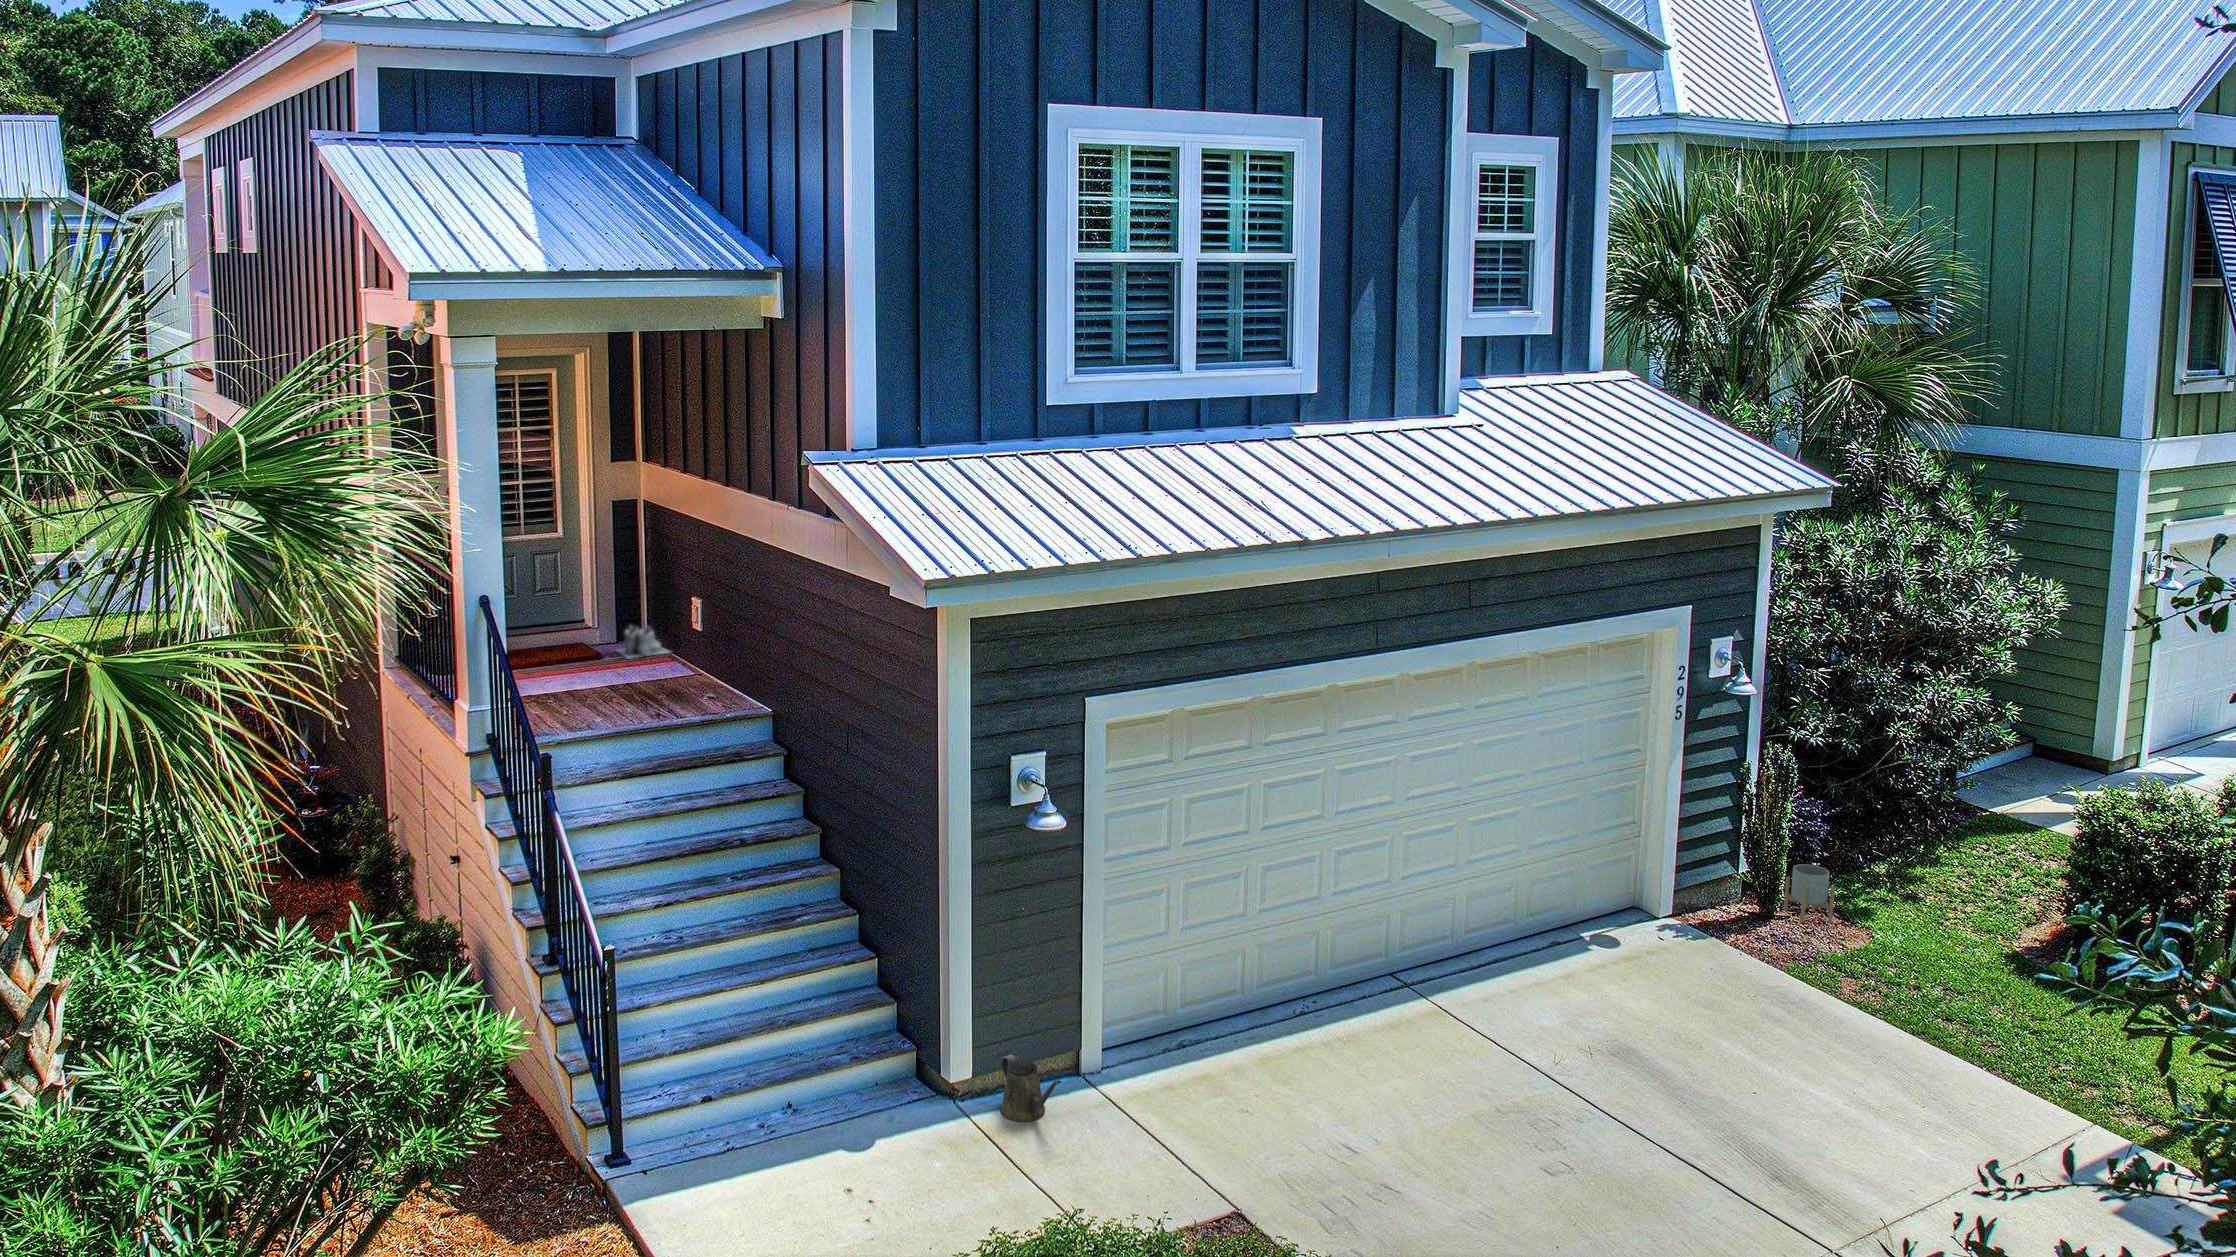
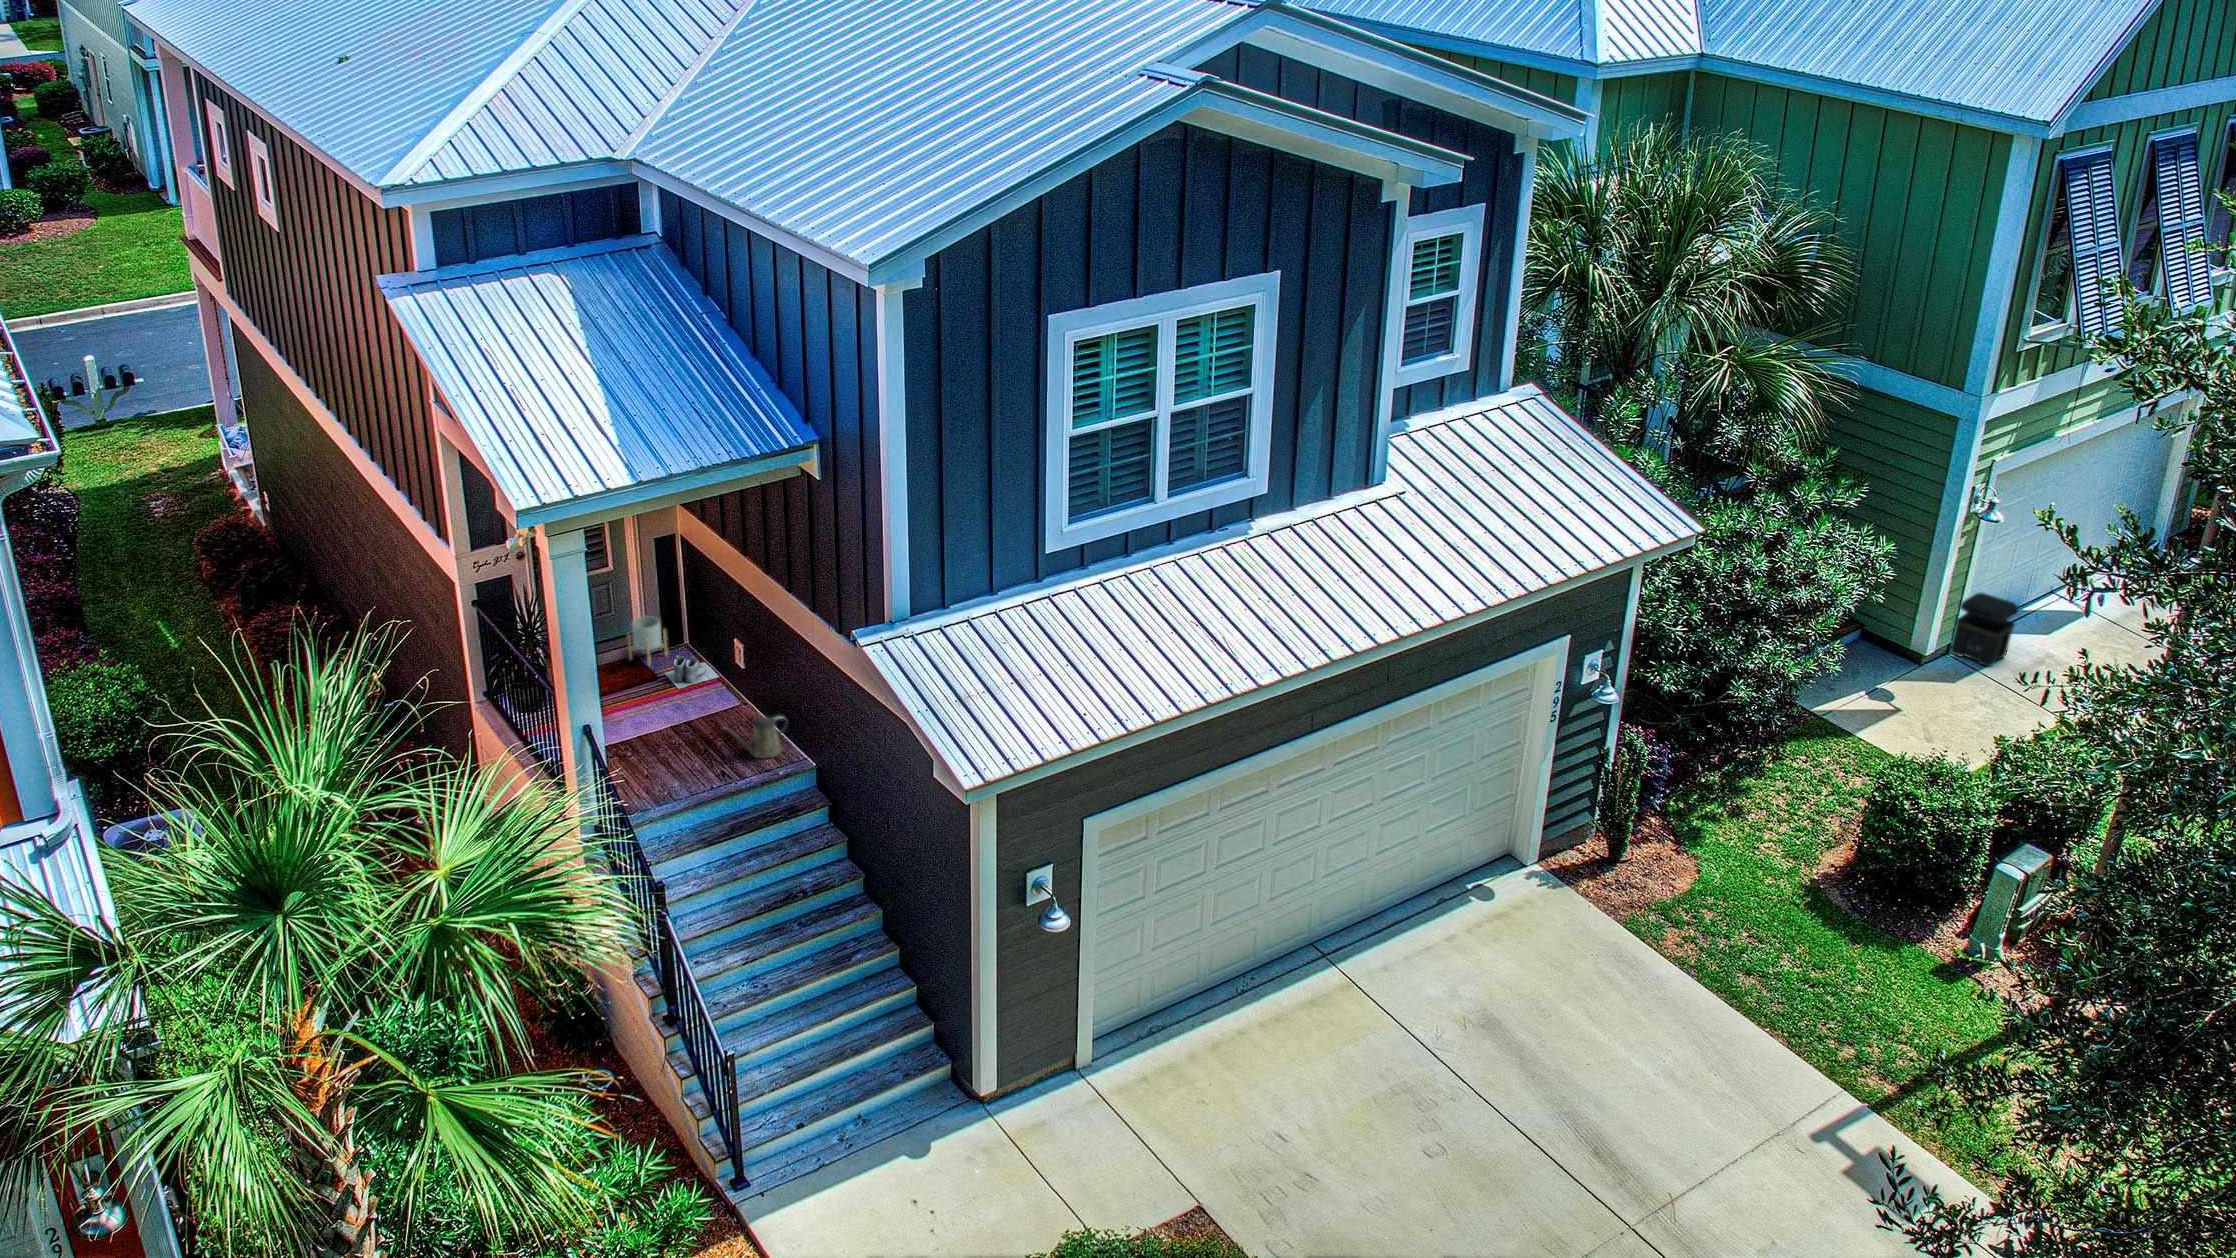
toolbox: none [2142,694,2218,776] -> present [1950,592,2018,666]
planter: present [1784,864,1835,923] -> present [627,616,668,666]
watering can: present [1000,1055,1061,1122] -> present [724,716,787,758]

